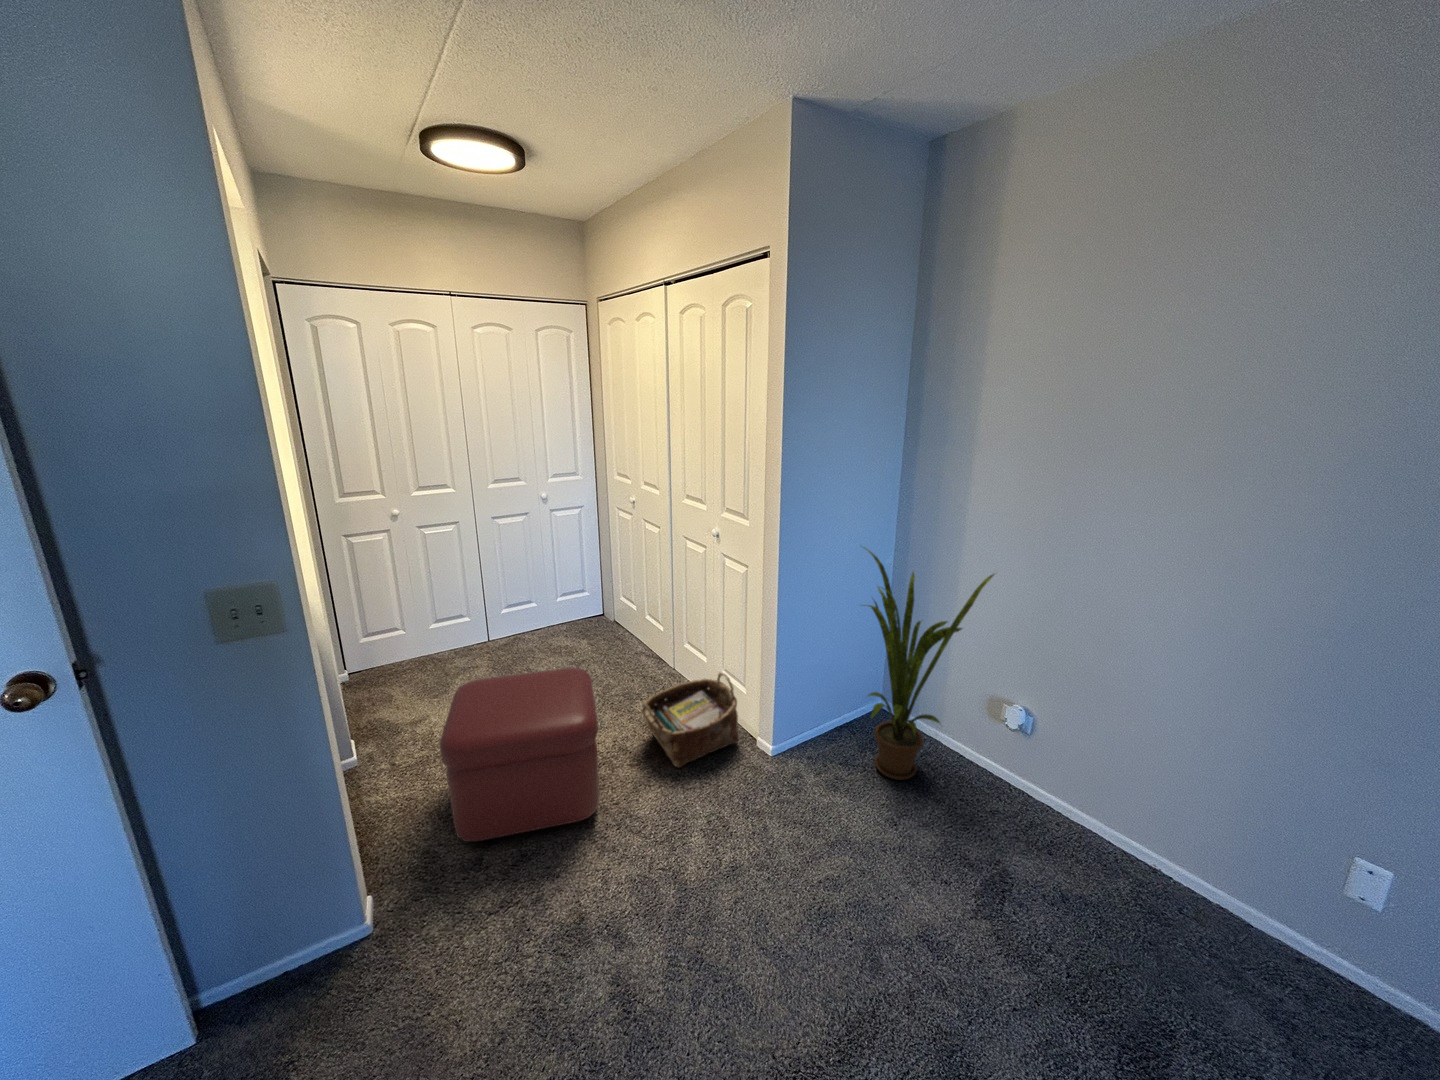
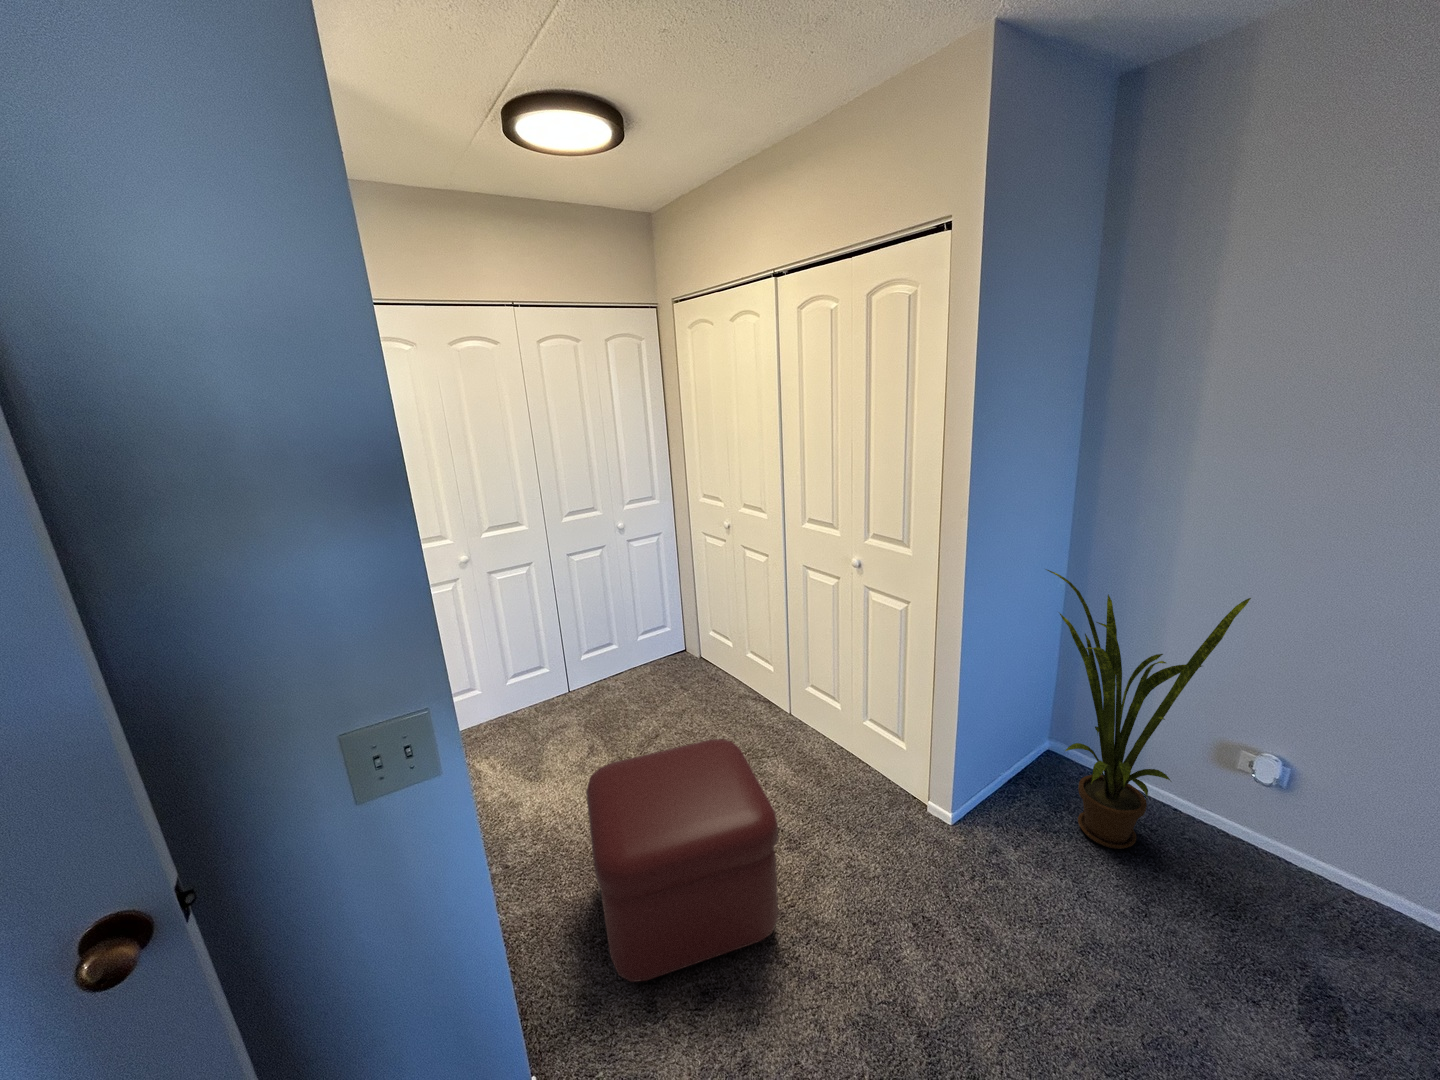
woven basket: present [642,672,738,767] -> none [791,725,906,849]

